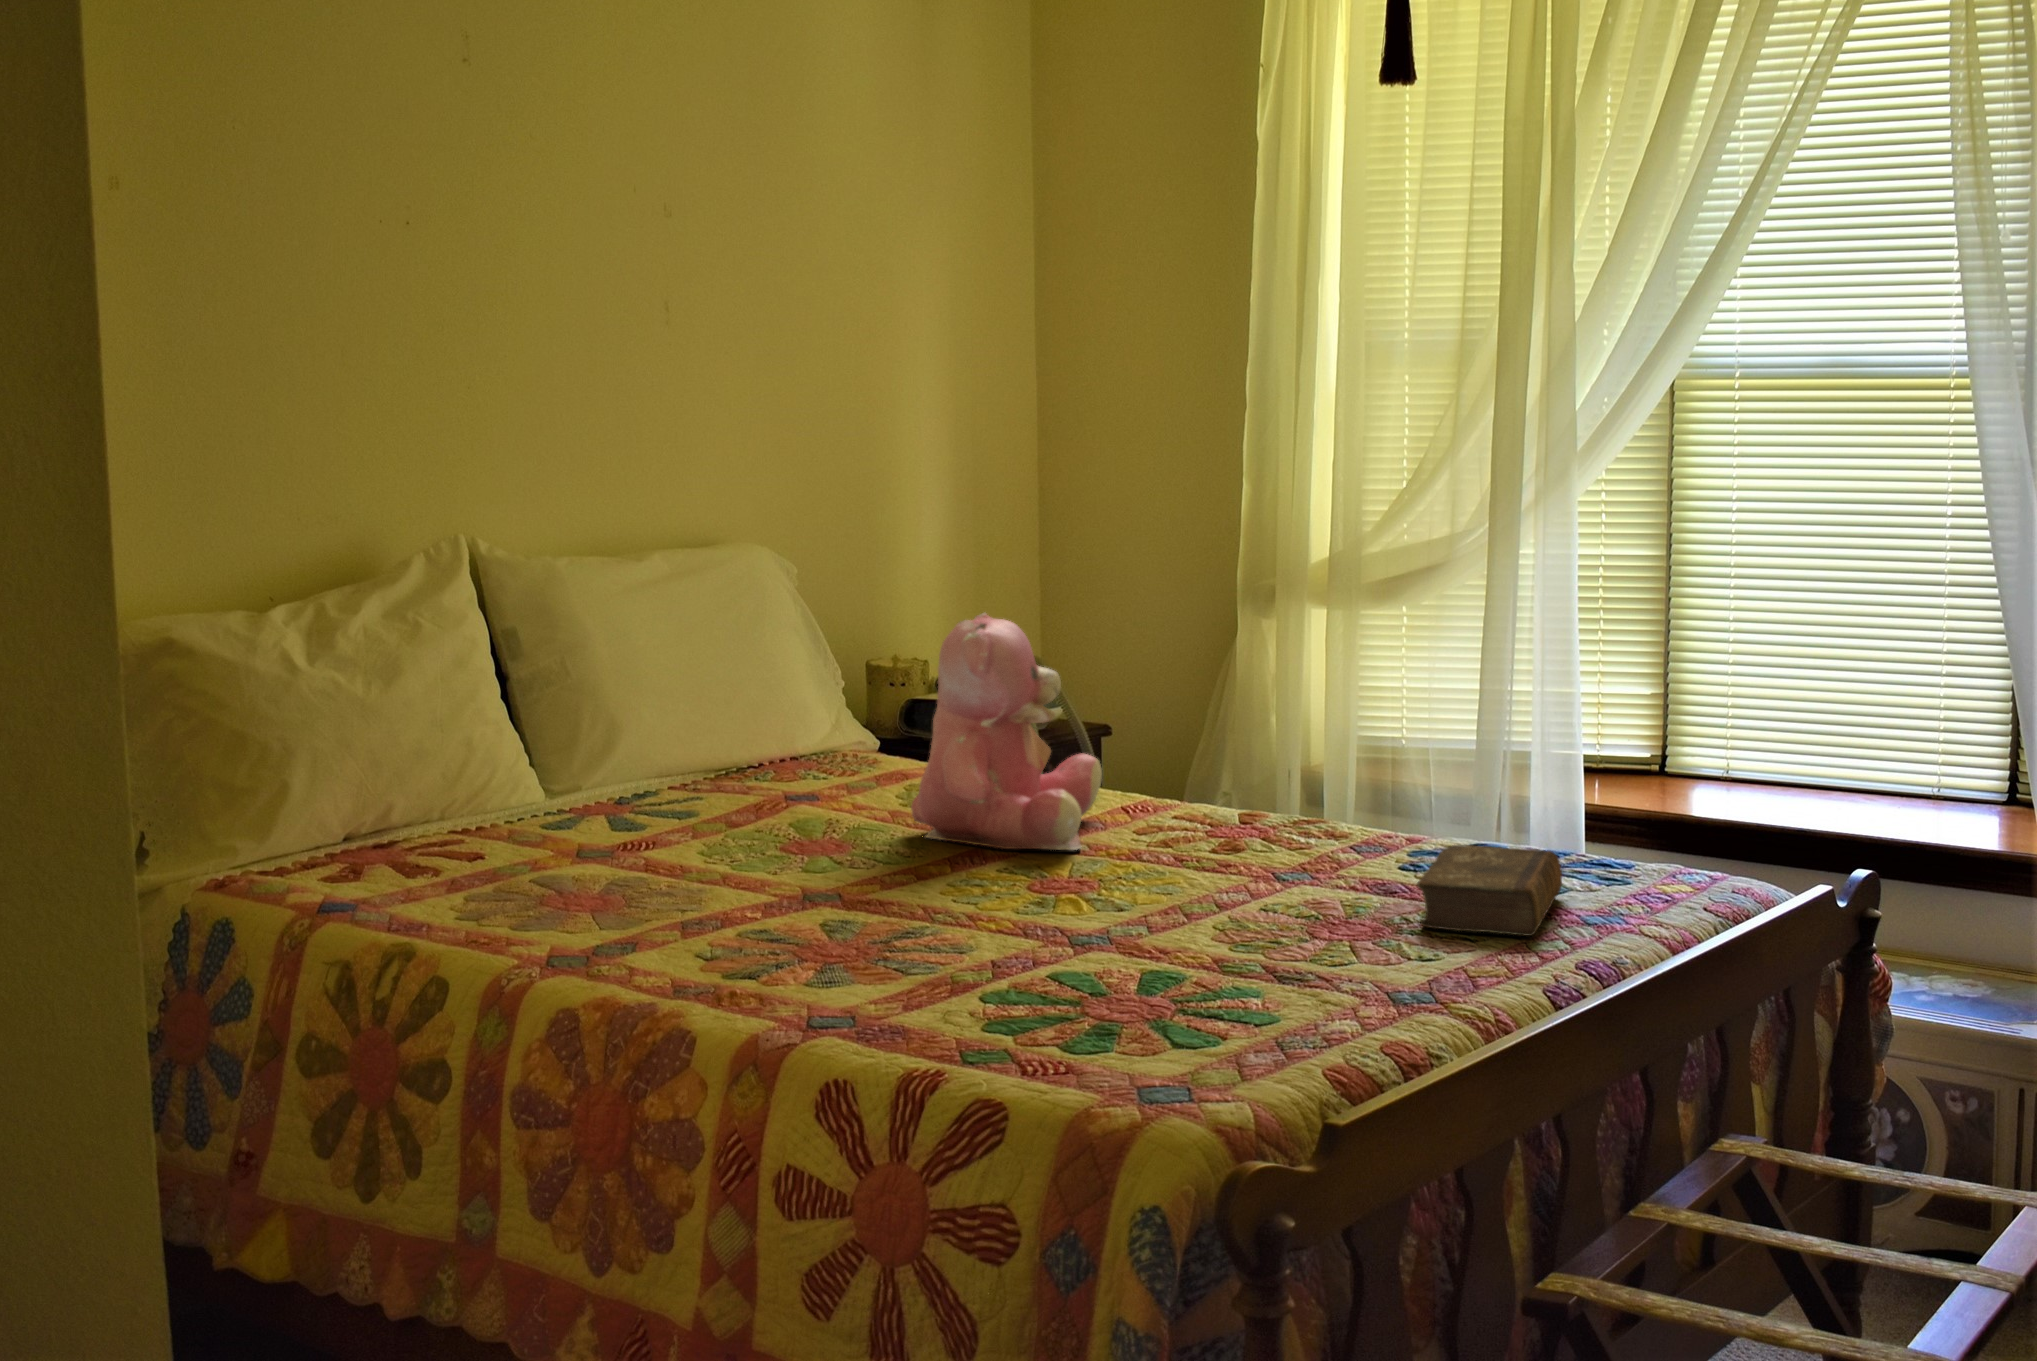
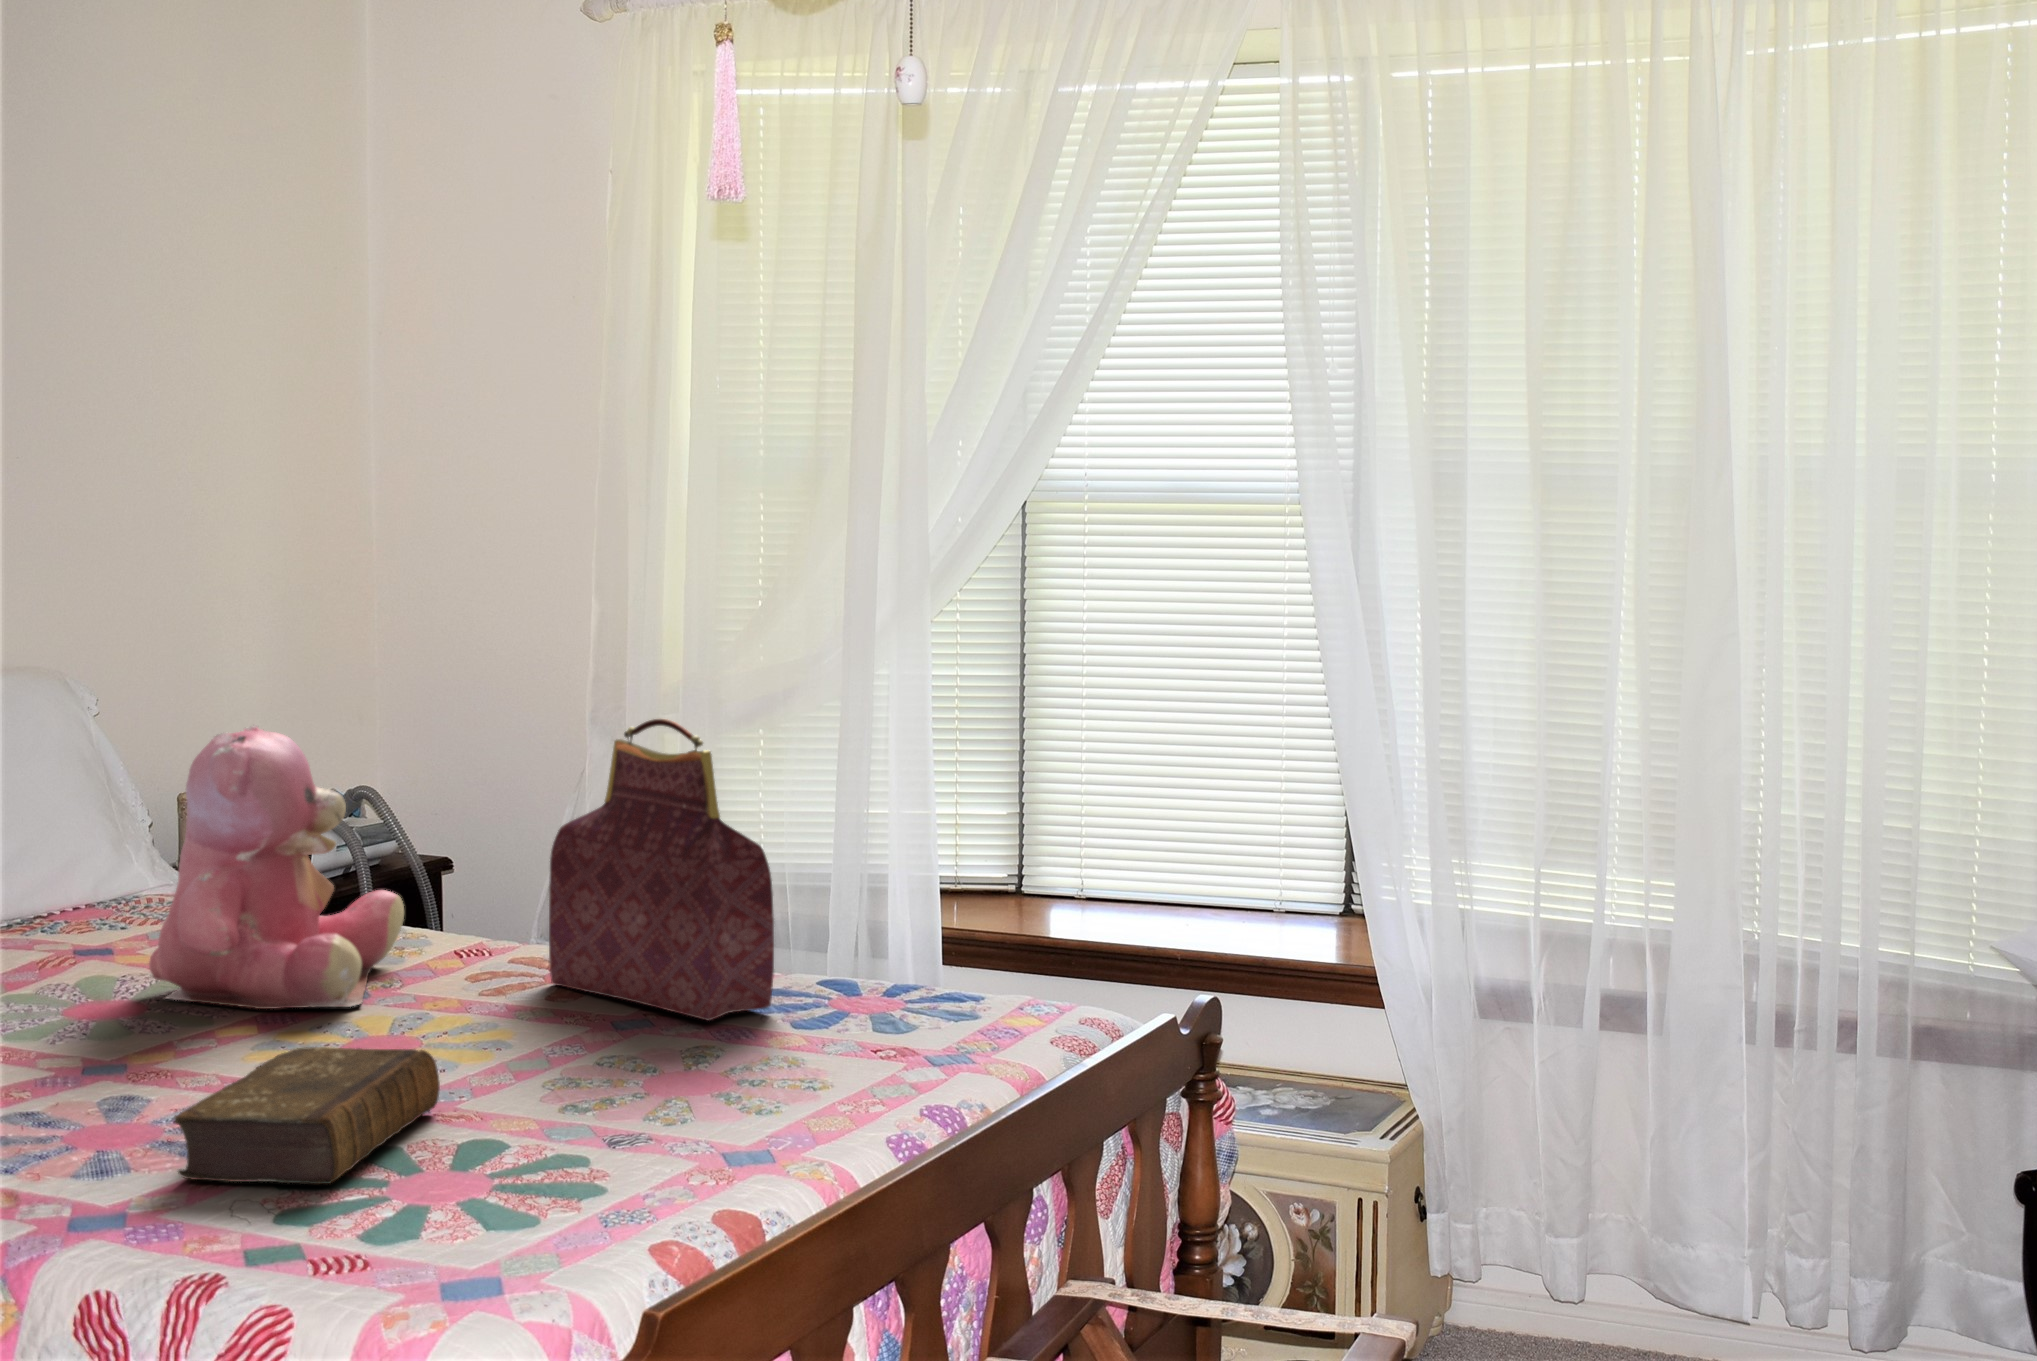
handbag: none [1230,610,1432,875] -> present [549,719,774,1021]
book: present [1417,845,1562,936] -> present [174,1047,440,1184]

